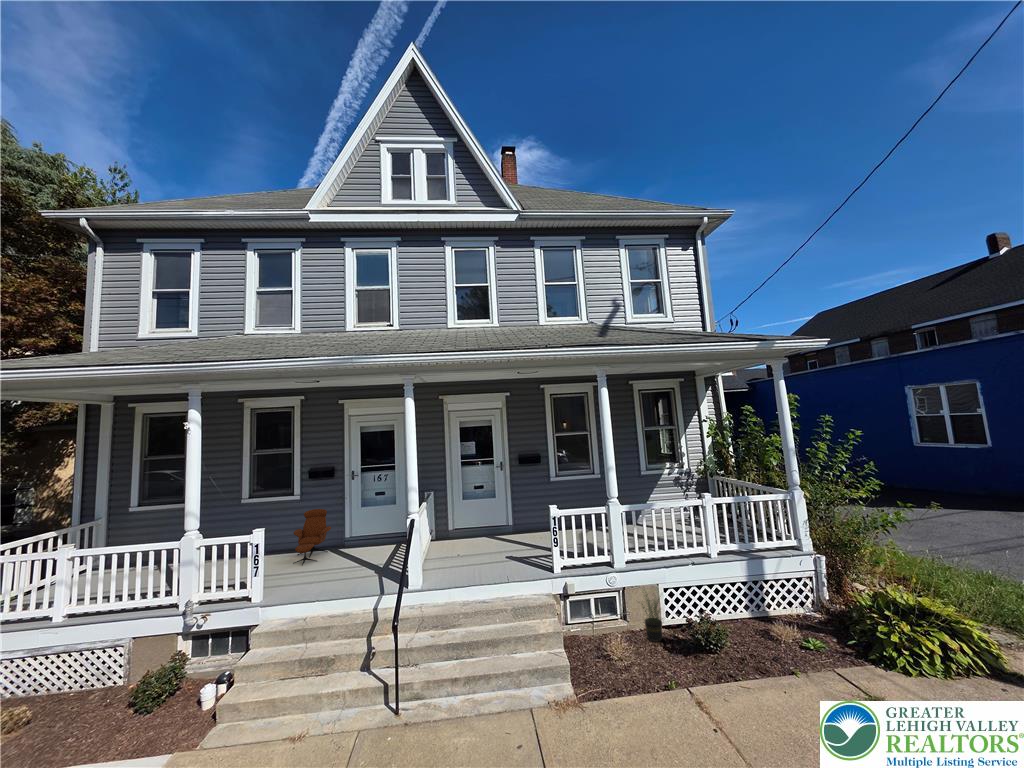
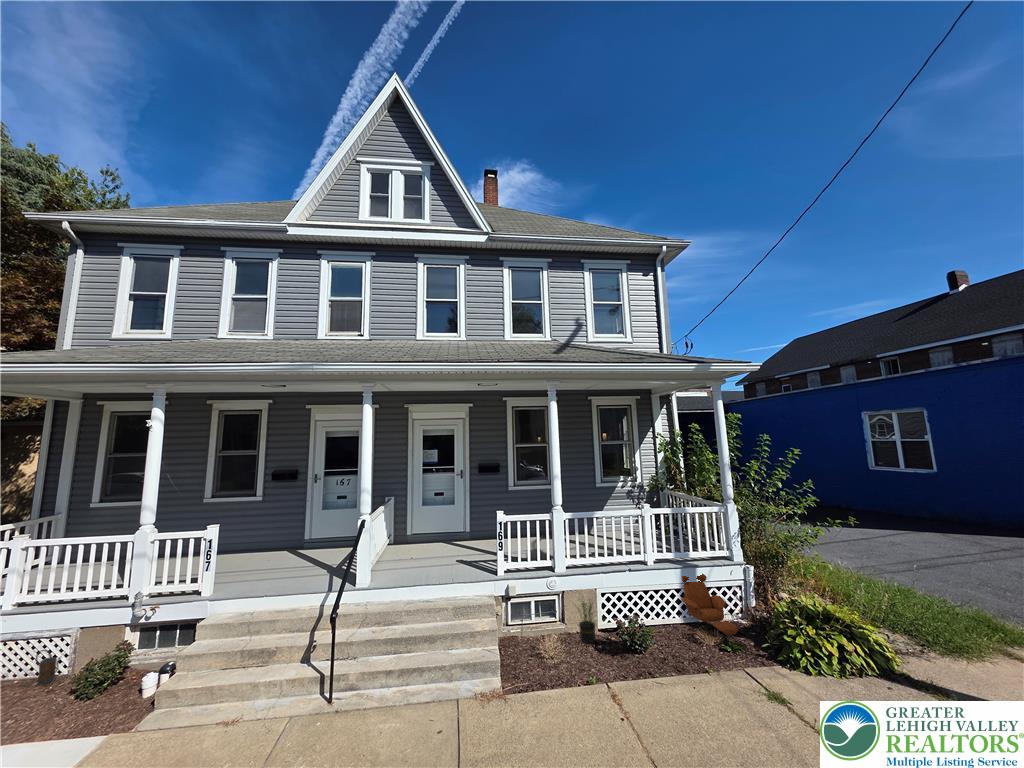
lounge chair: present [293,509,331,565] -> present [681,574,739,652]
watering can: none [89,662,116,699] -> present [36,650,61,685]

